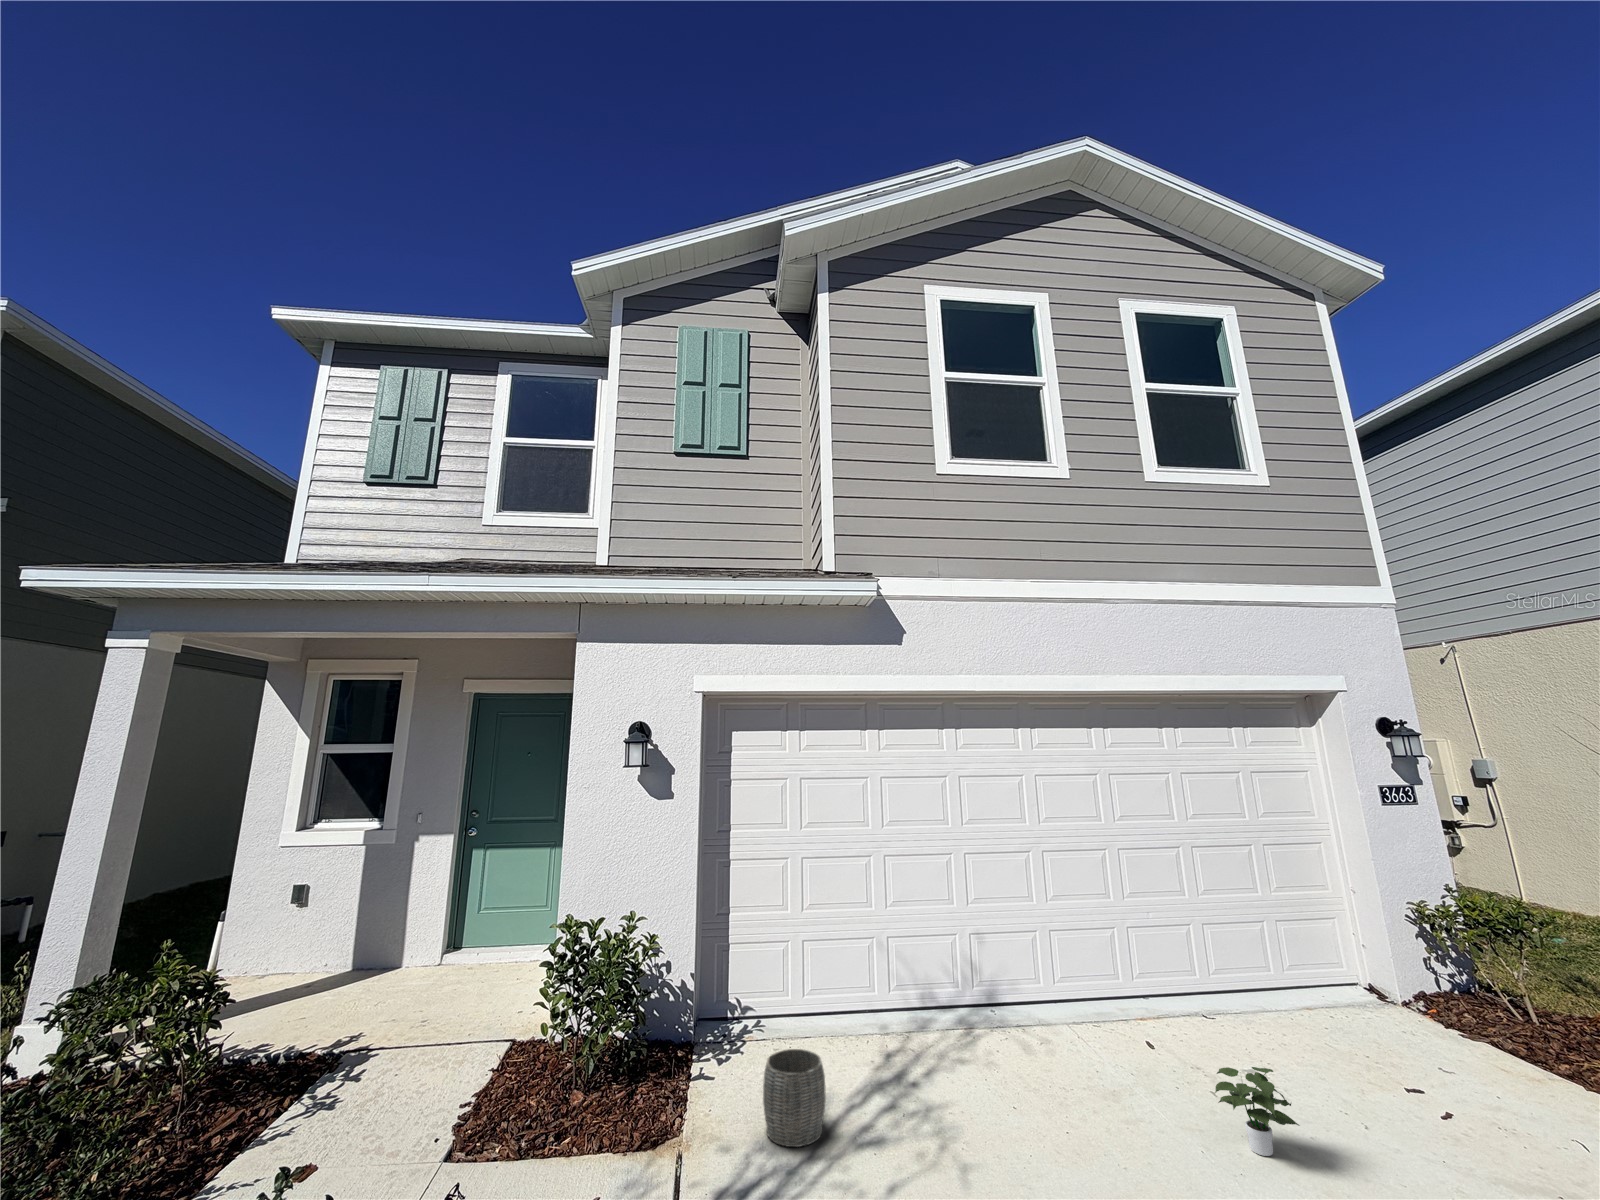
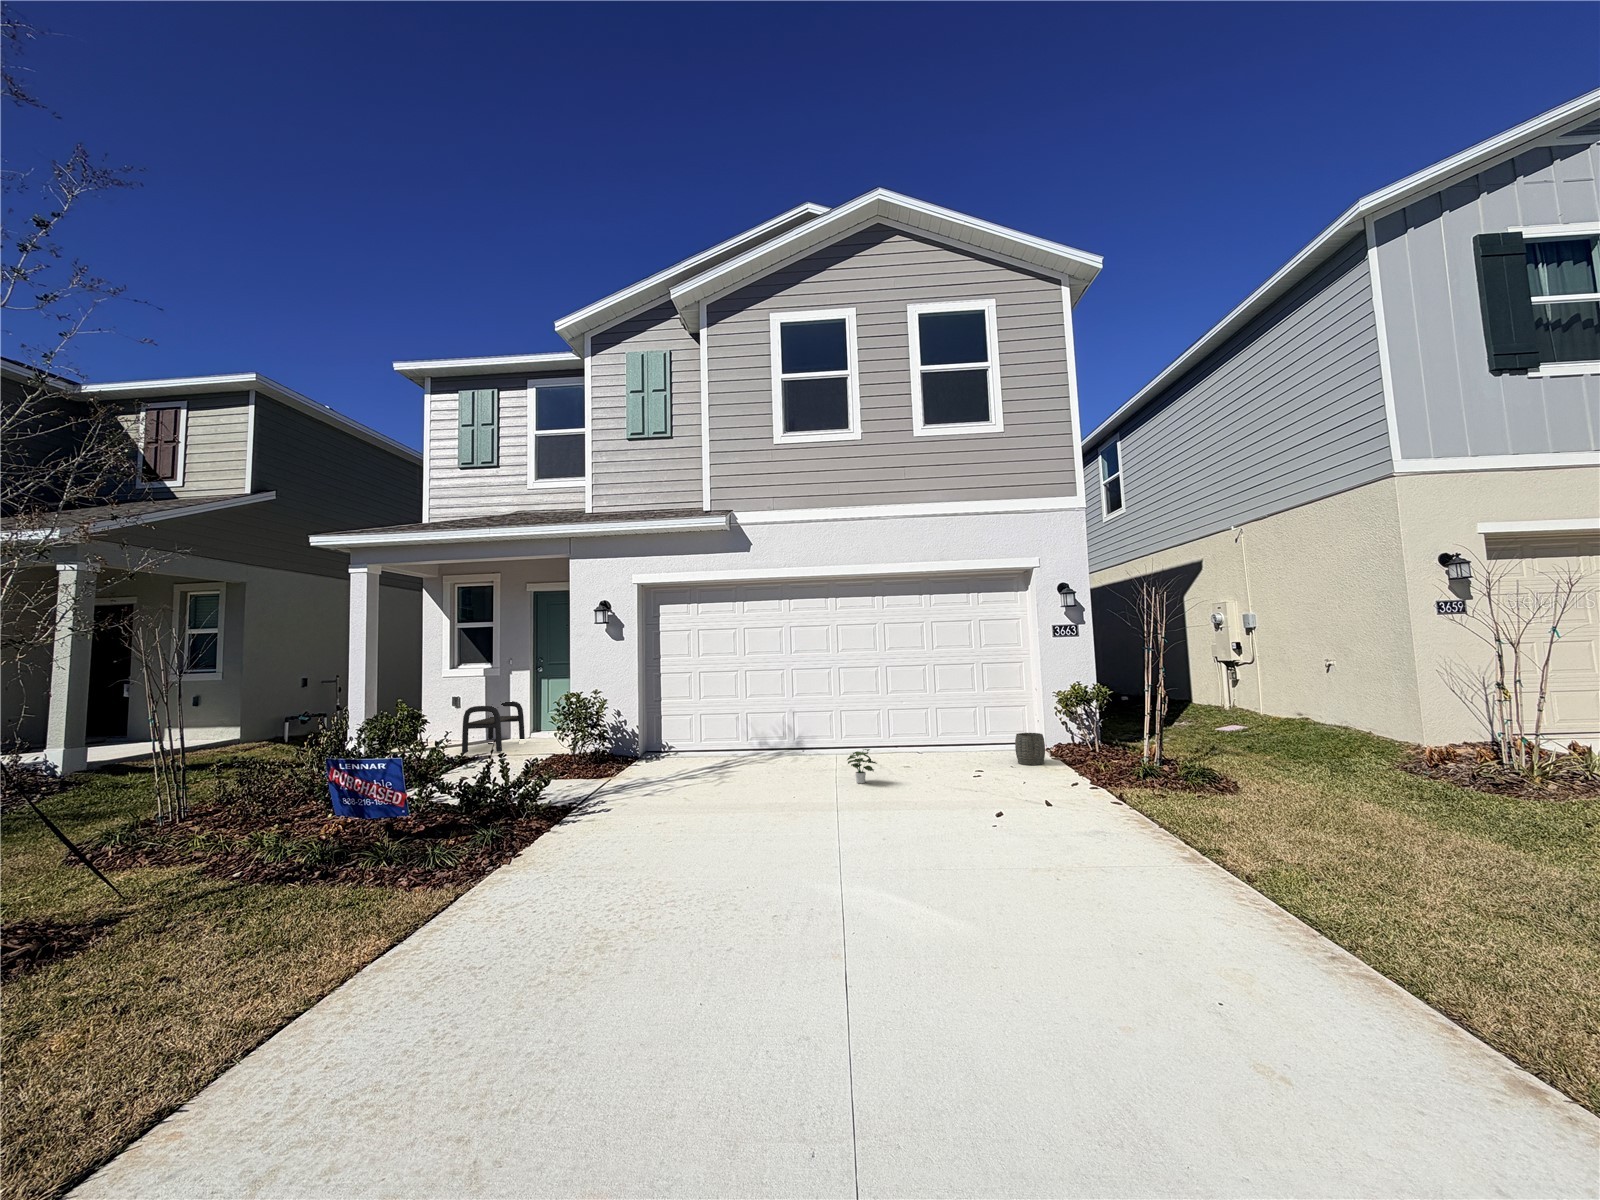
bench: none [301,886,430,1008] -> present [462,701,525,753]
woven basket: present [763,1049,826,1147] -> present [1015,733,1045,765]

